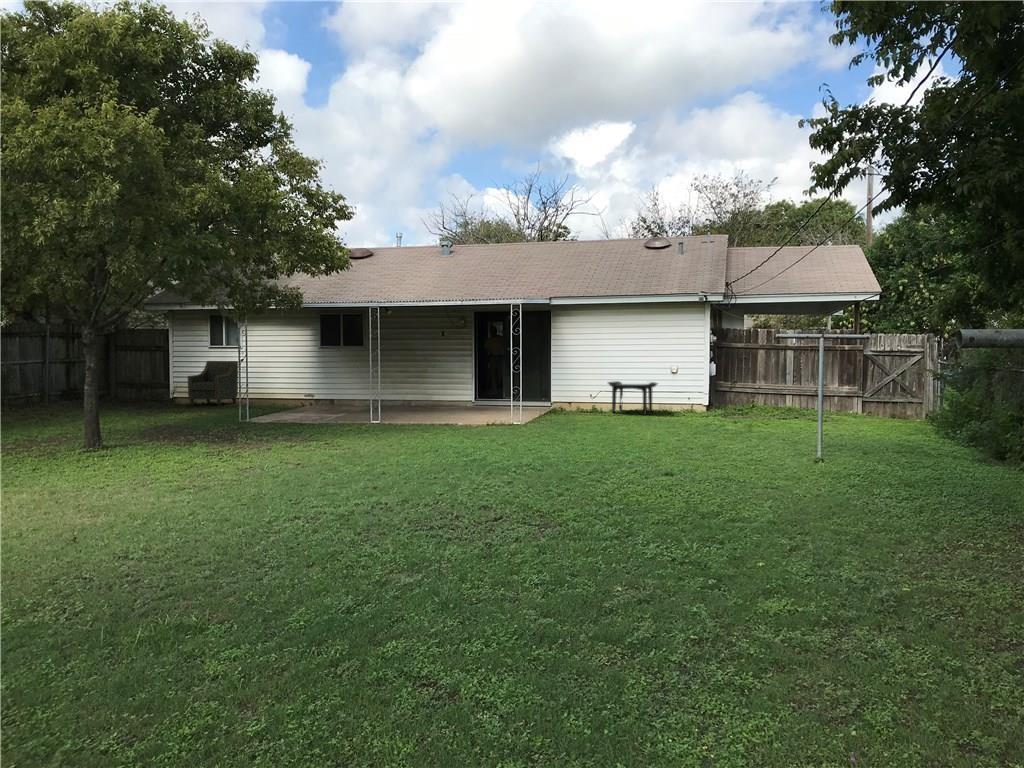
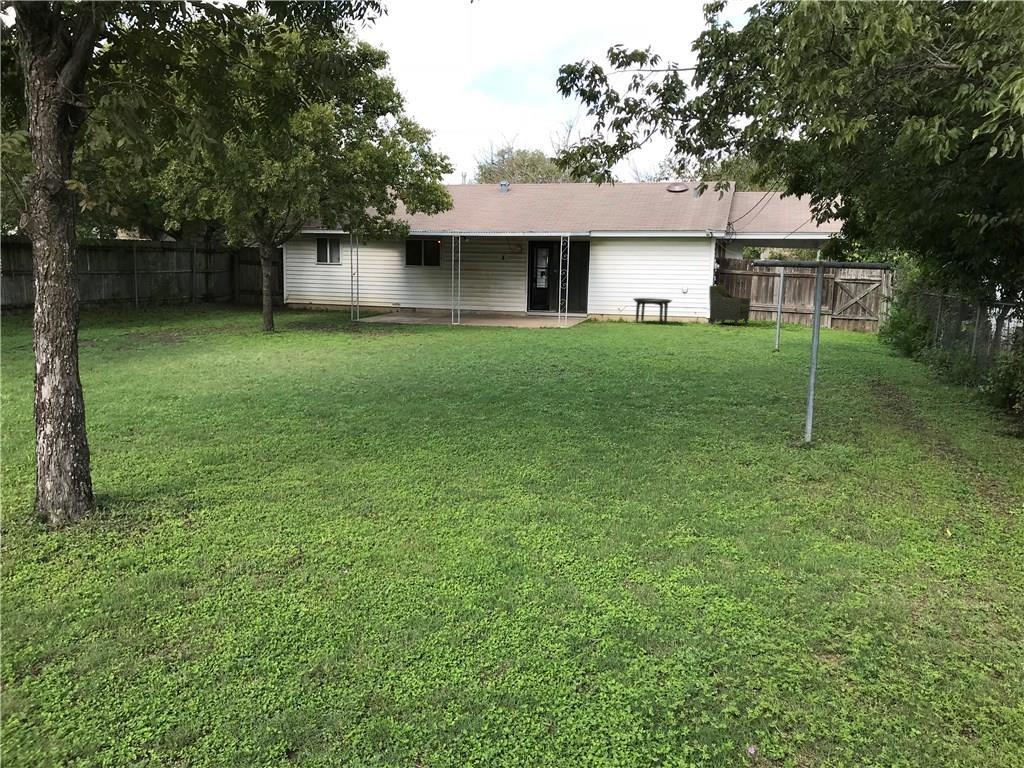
chair: present [187,361,238,406] -> present [709,285,751,326]

